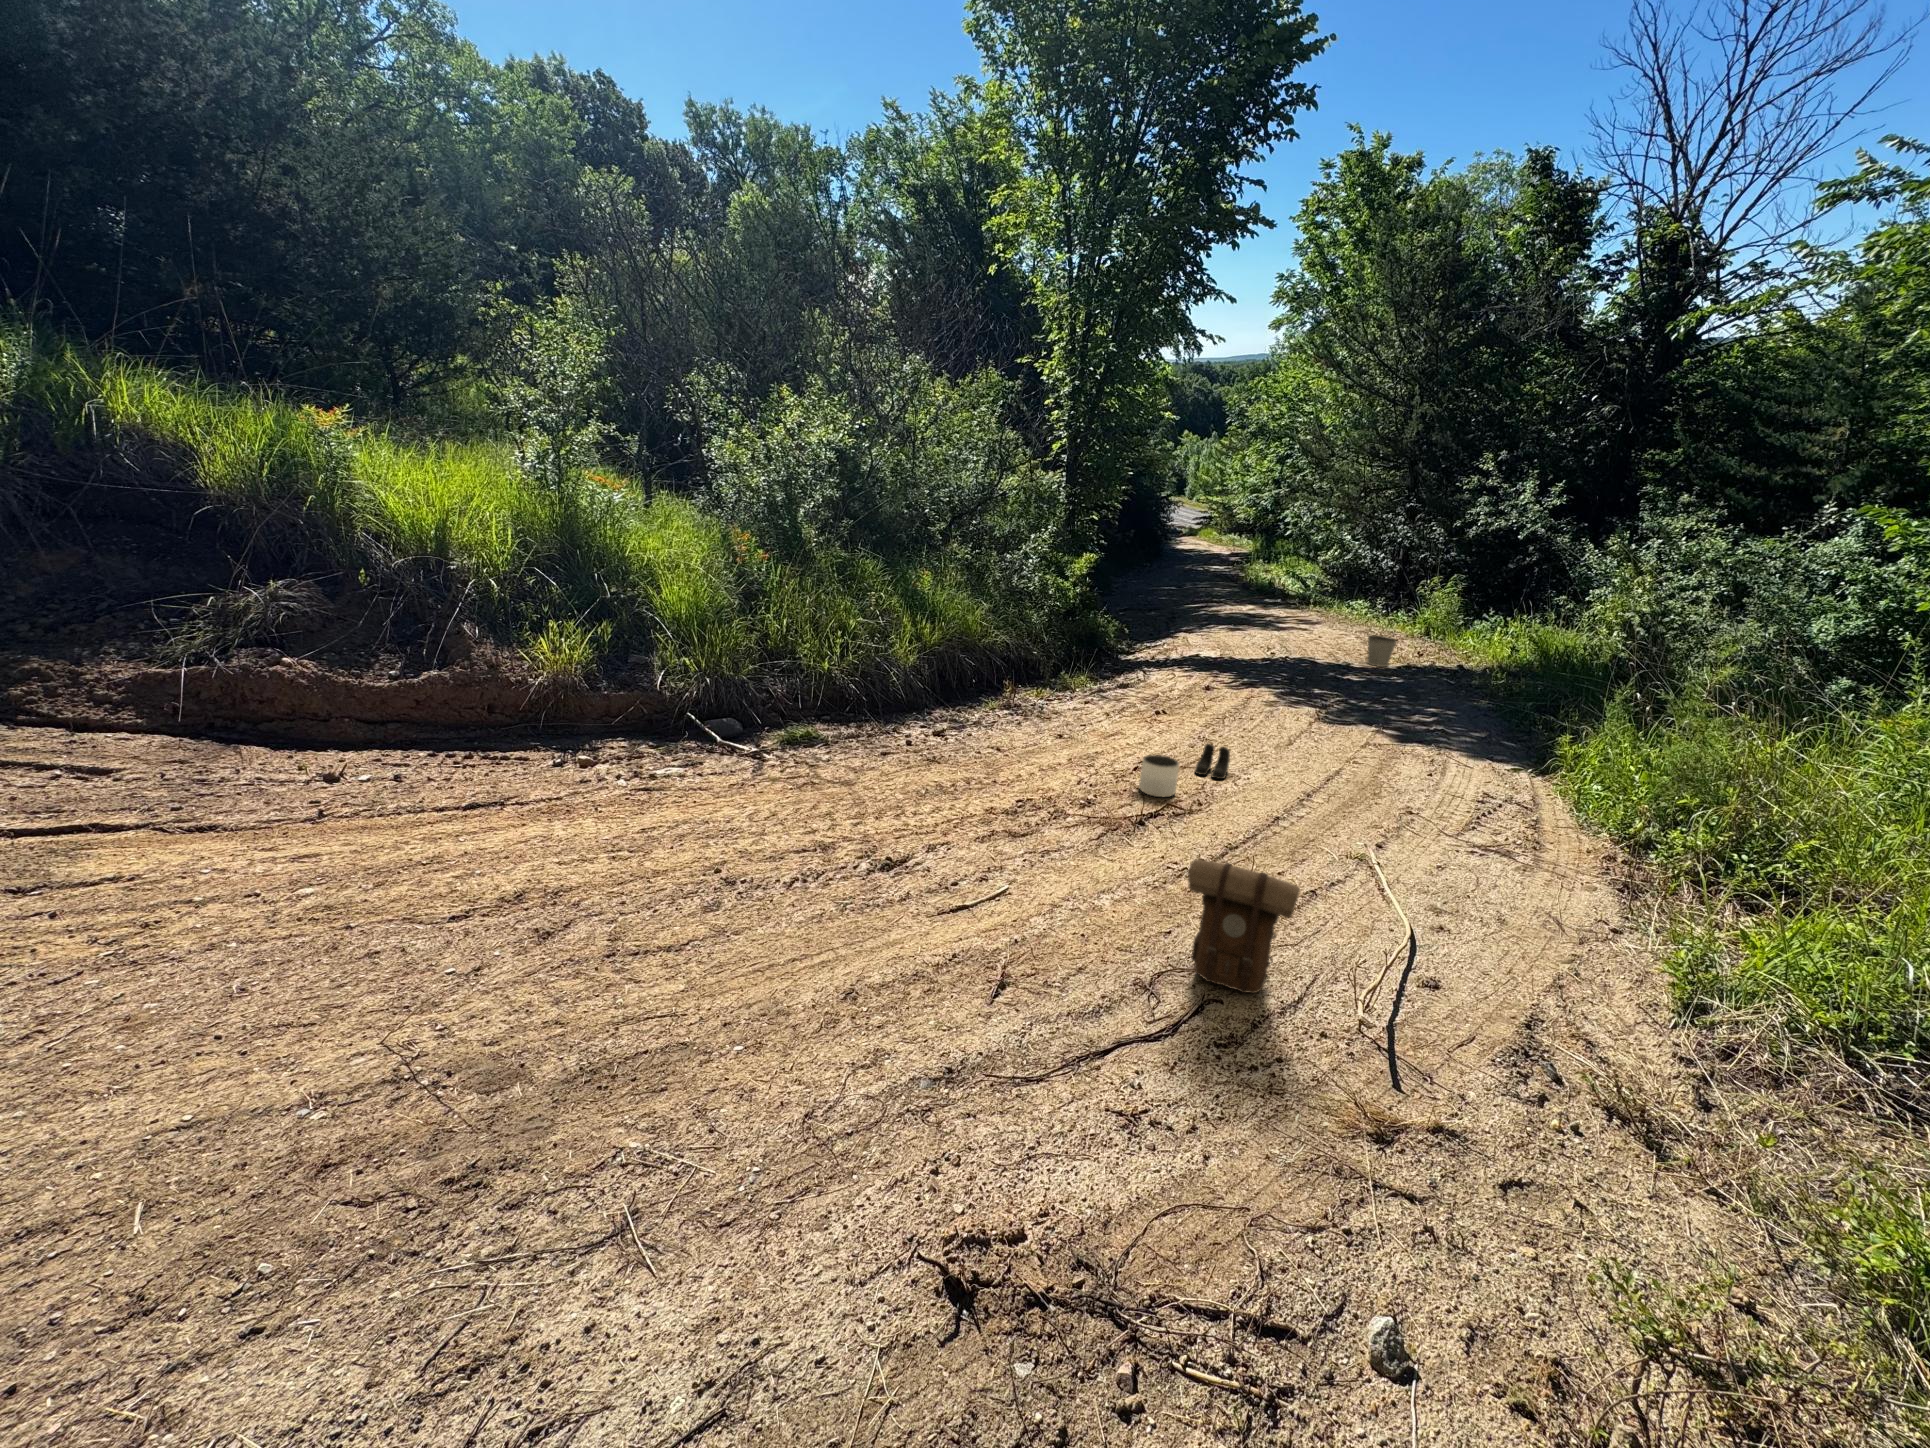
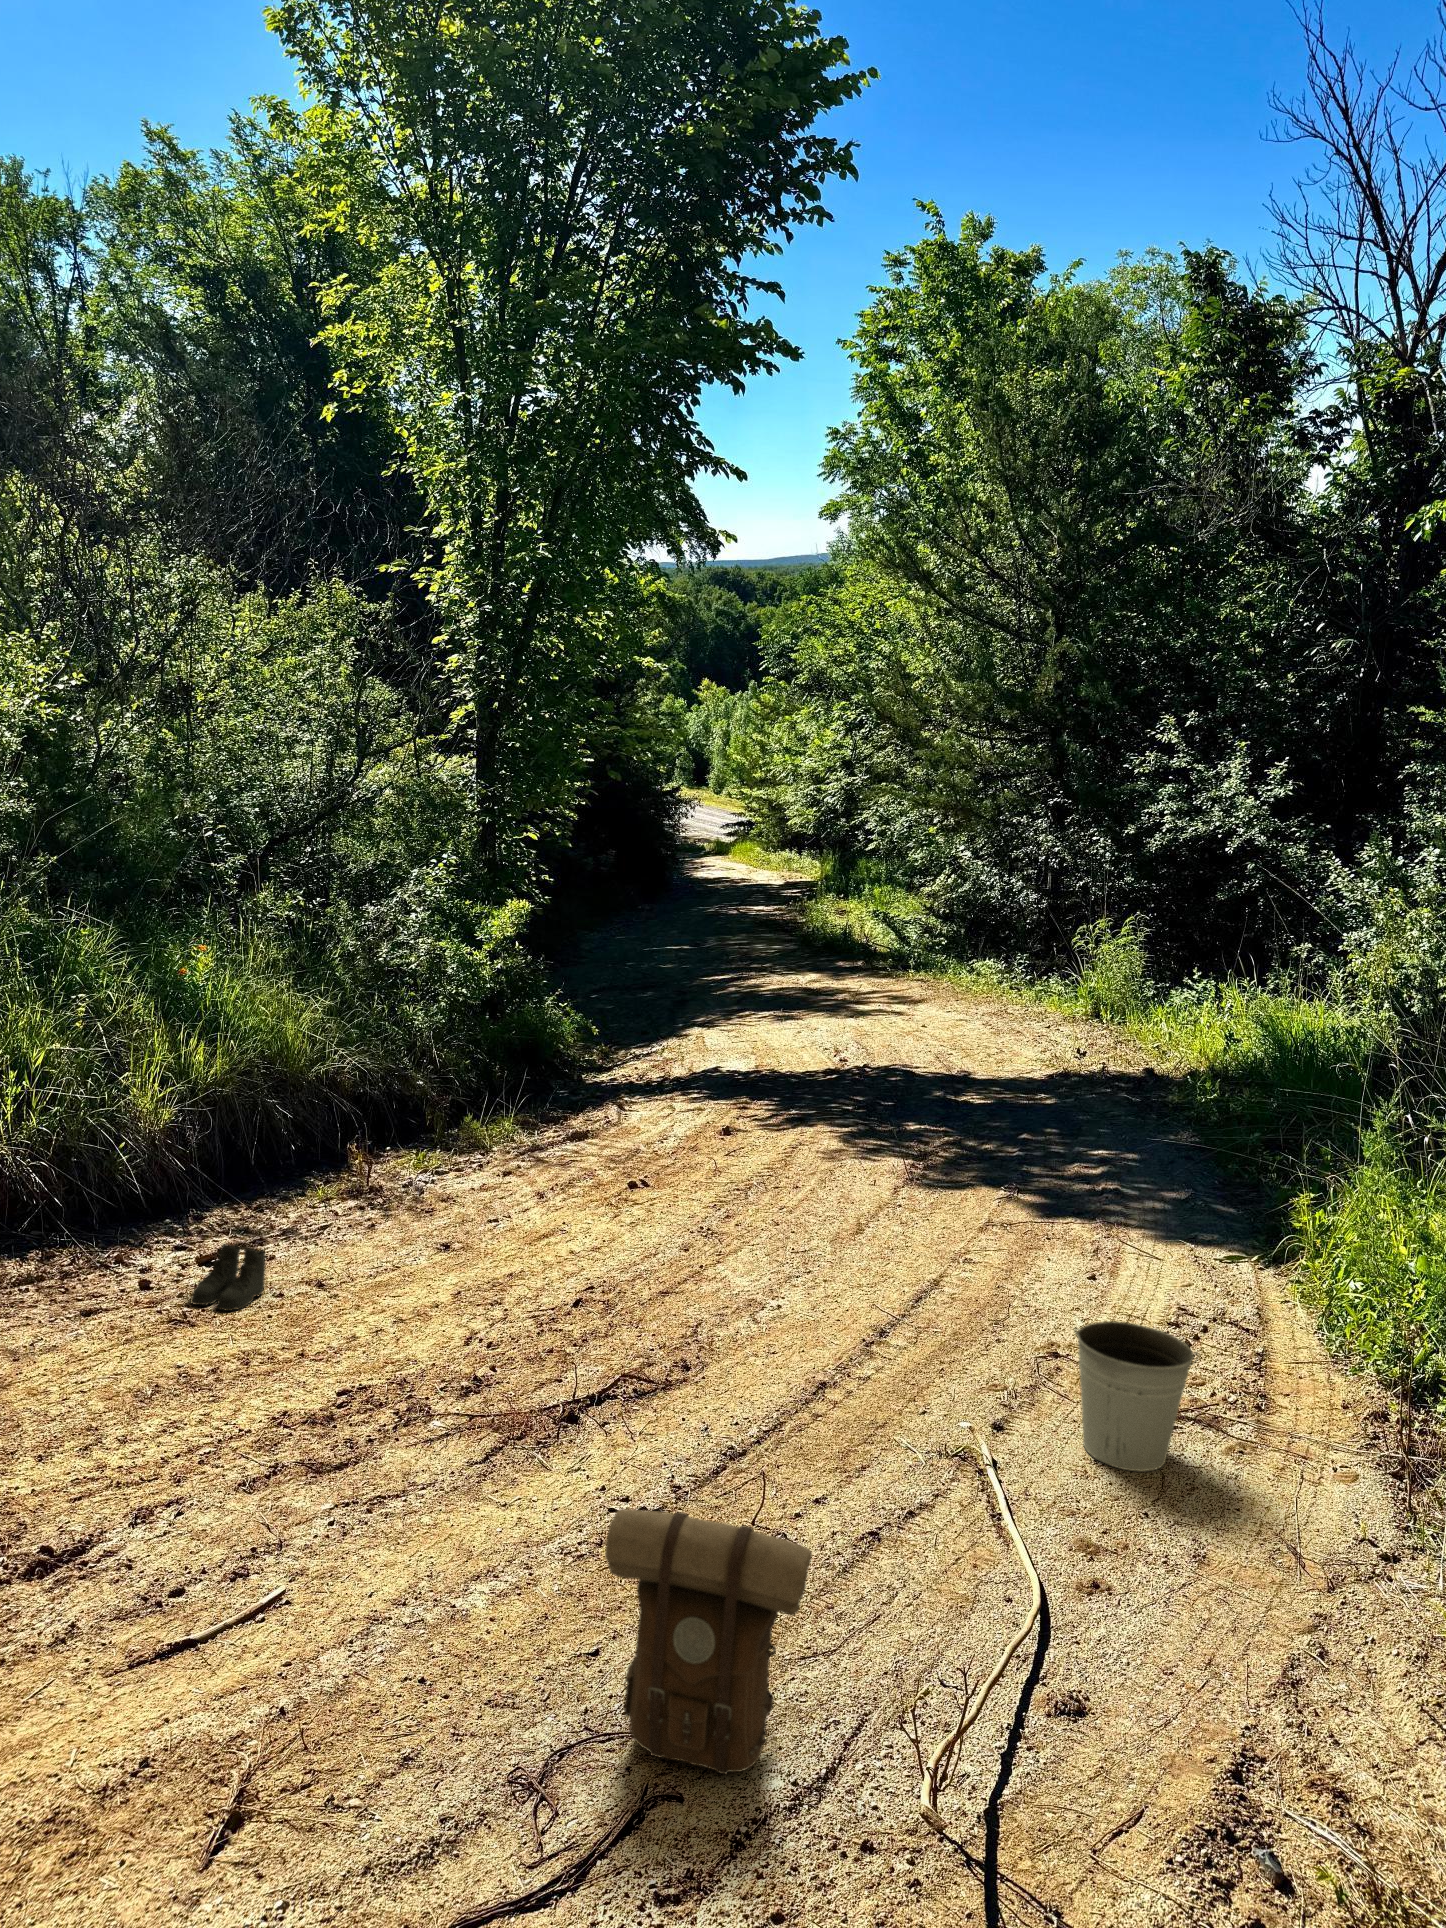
bucket: present [1367,635,1397,667] -> present [1074,1321,1199,1471]
boots: present [1195,744,1230,779] -> present [191,1244,266,1311]
planter: present [1139,755,1179,797] -> none [576,1276,646,1357]

